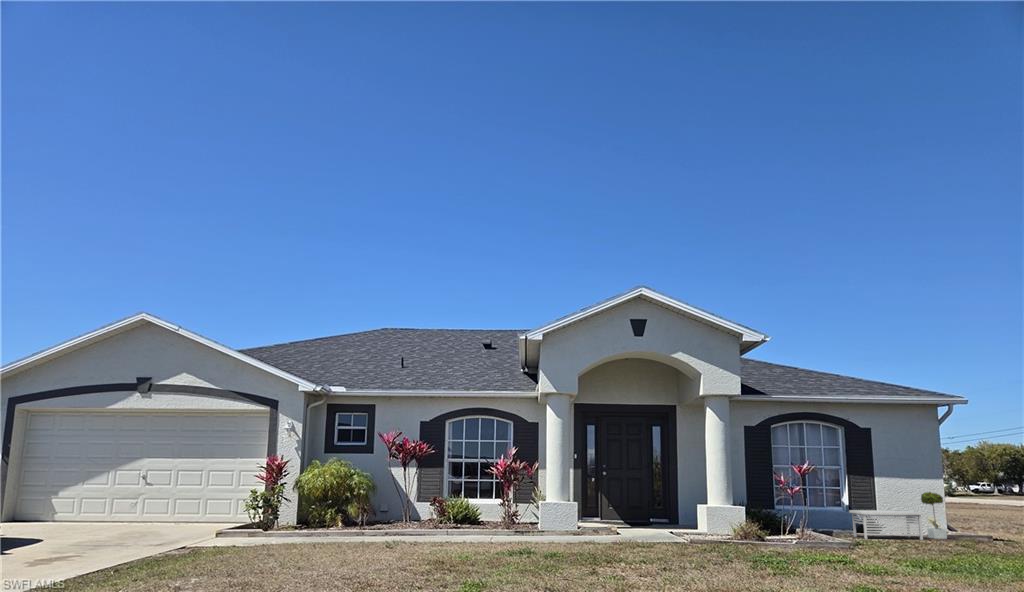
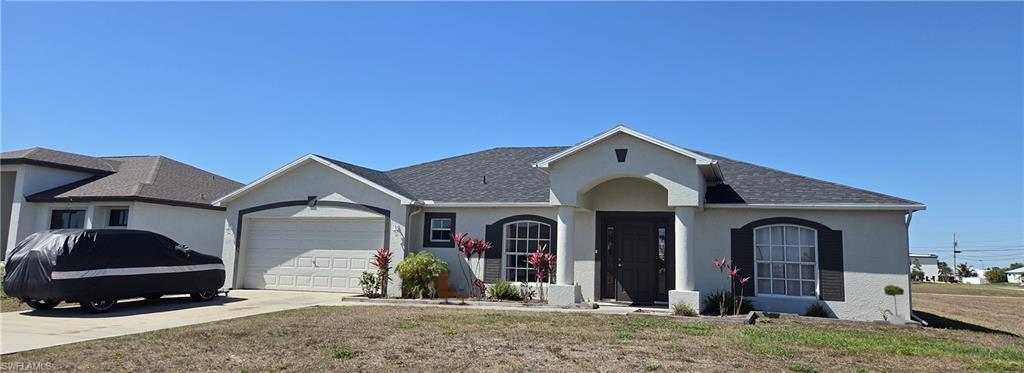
lounge chair: none [361,492,409,538] -> present [438,274,469,305]
storage bench: present [849,510,923,540] -> none [818,298,879,324]

